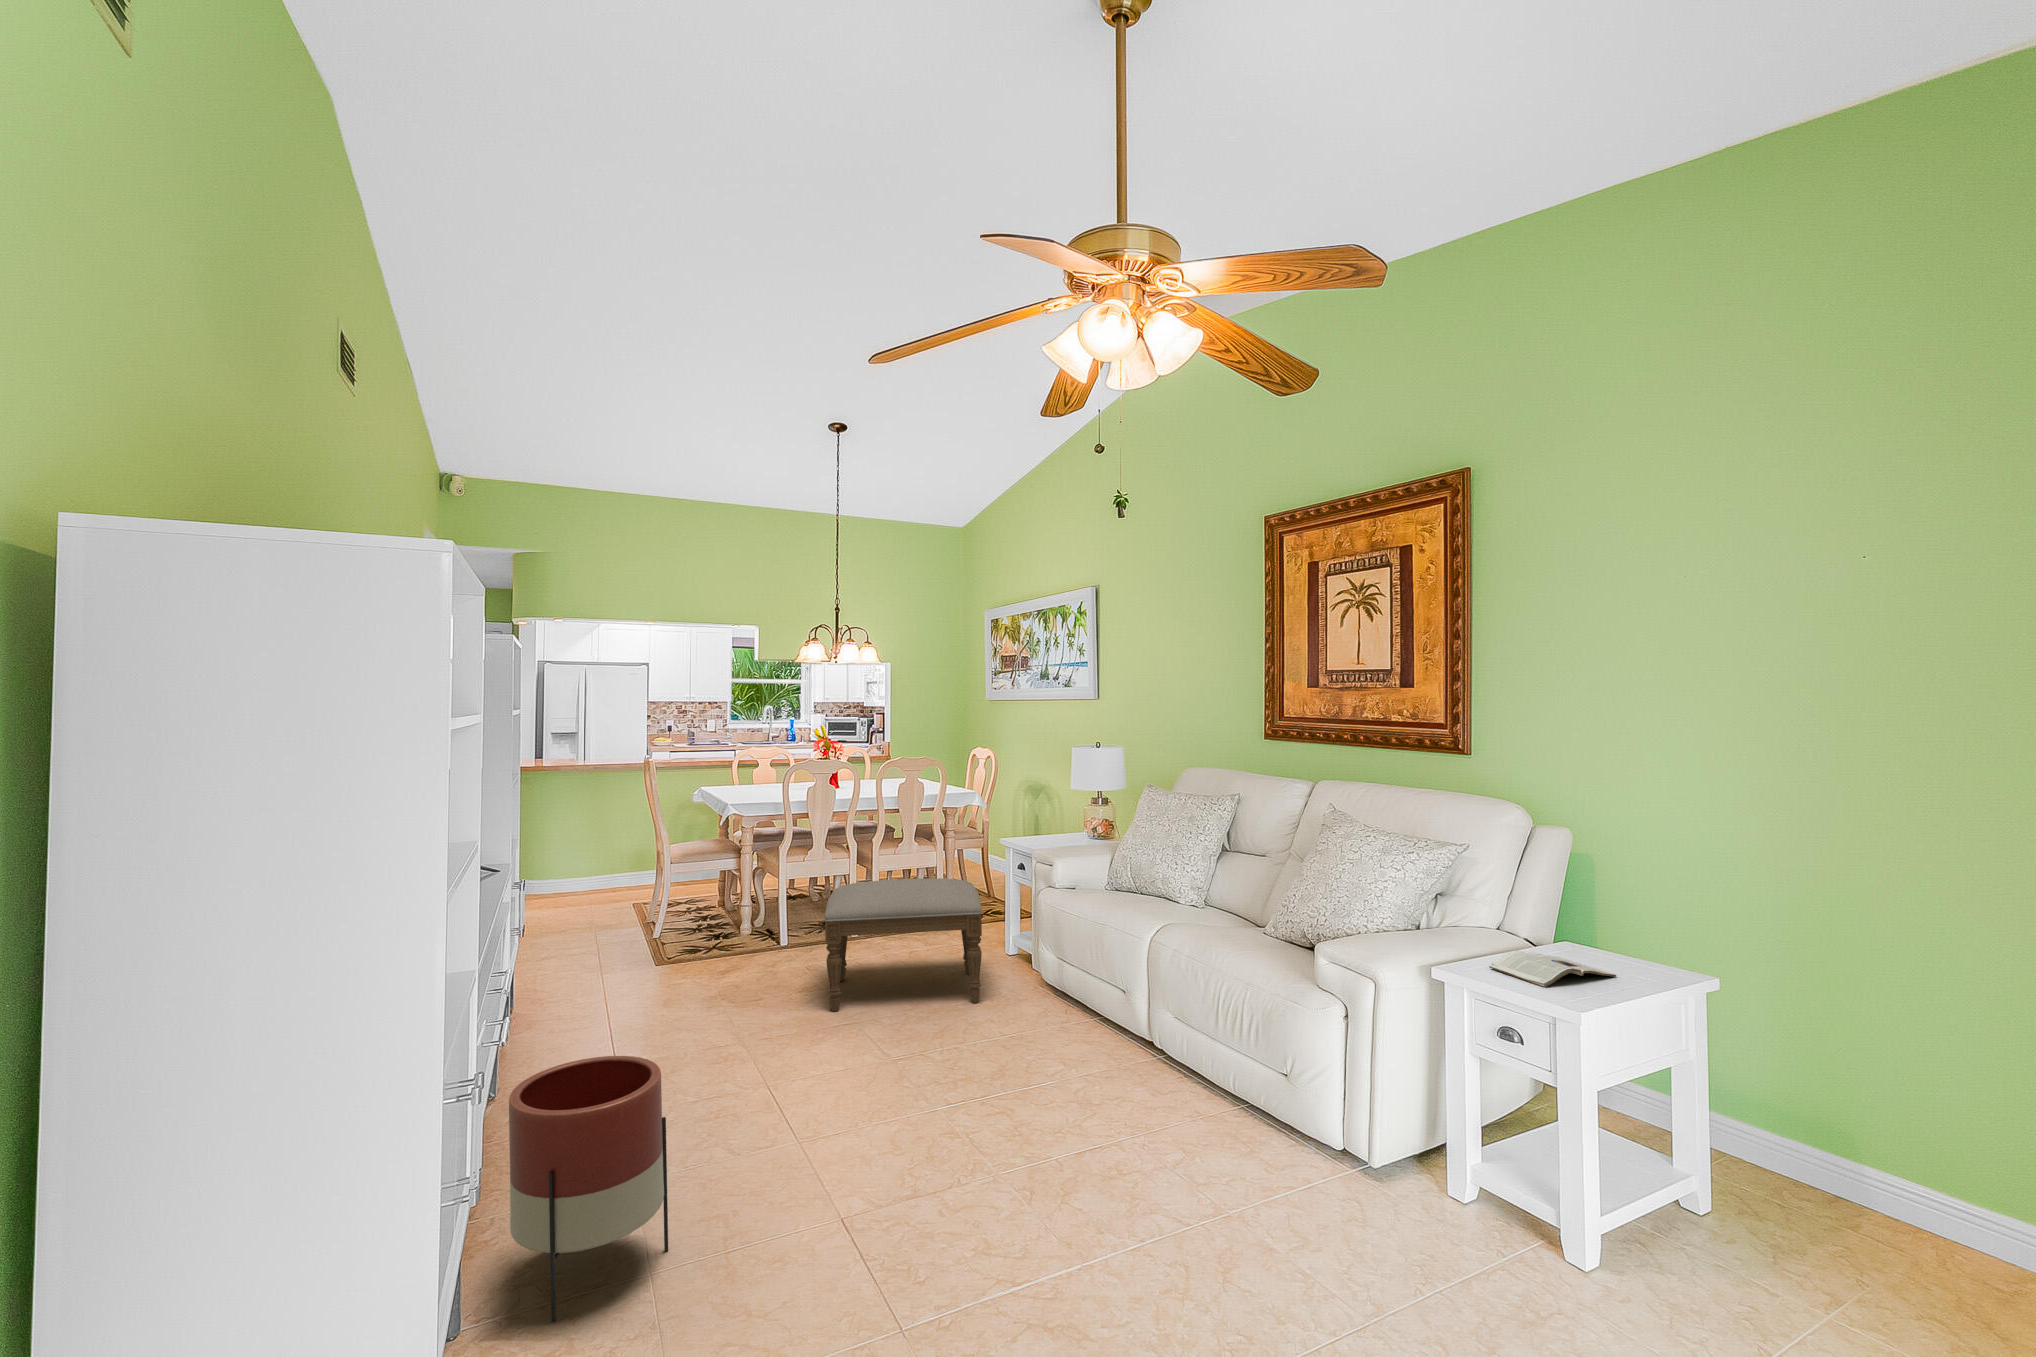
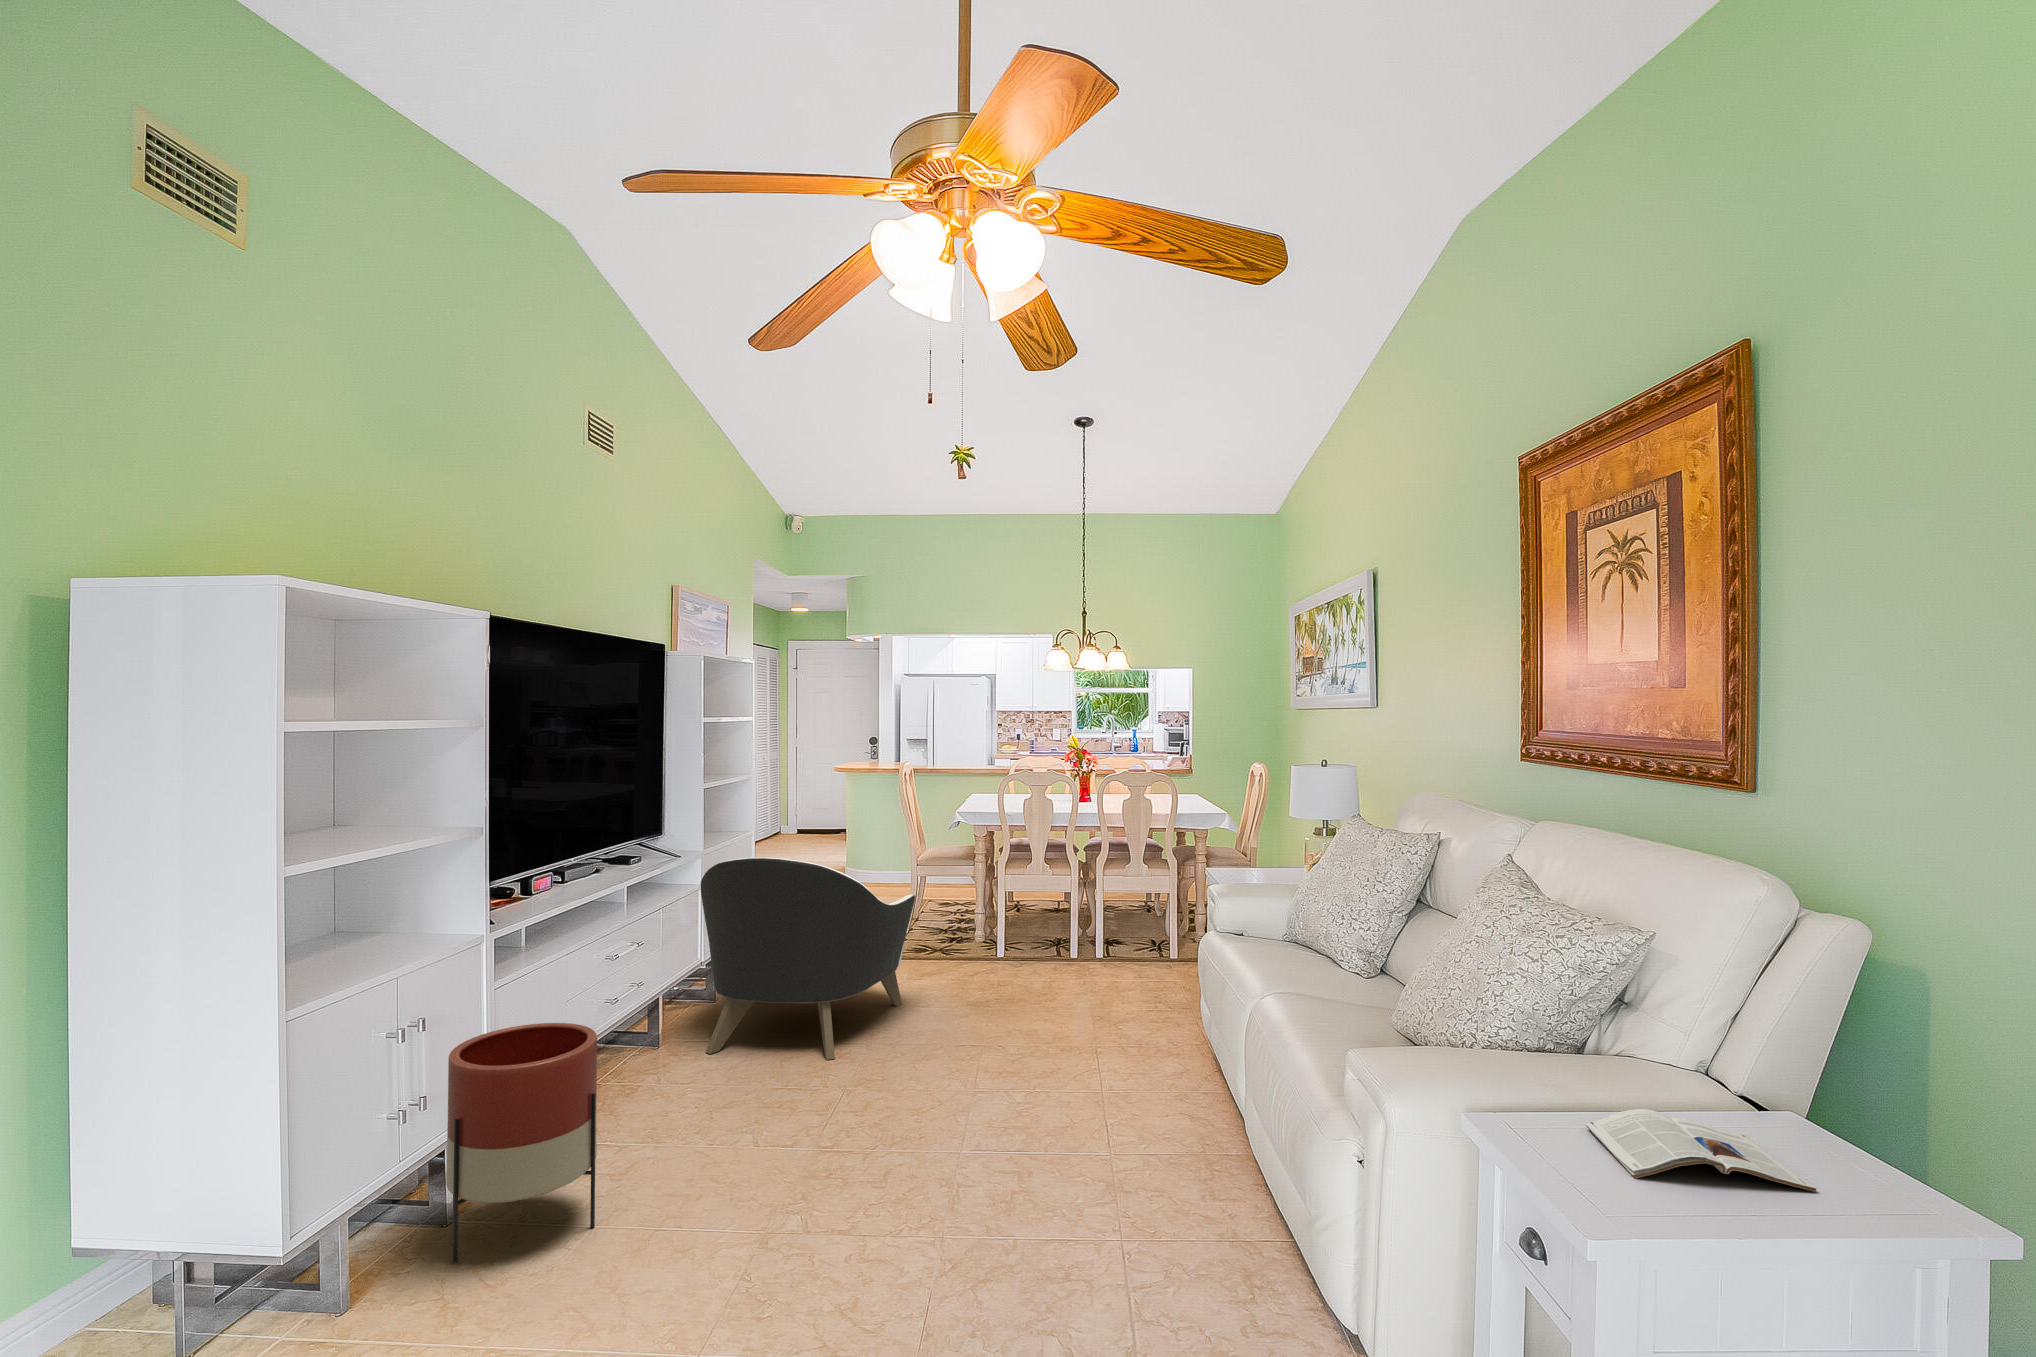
armchair: none [555,869,762,1081] -> present [701,857,915,1060]
ottoman: present [825,878,982,1011] -> none [960,897,1153,1050]

